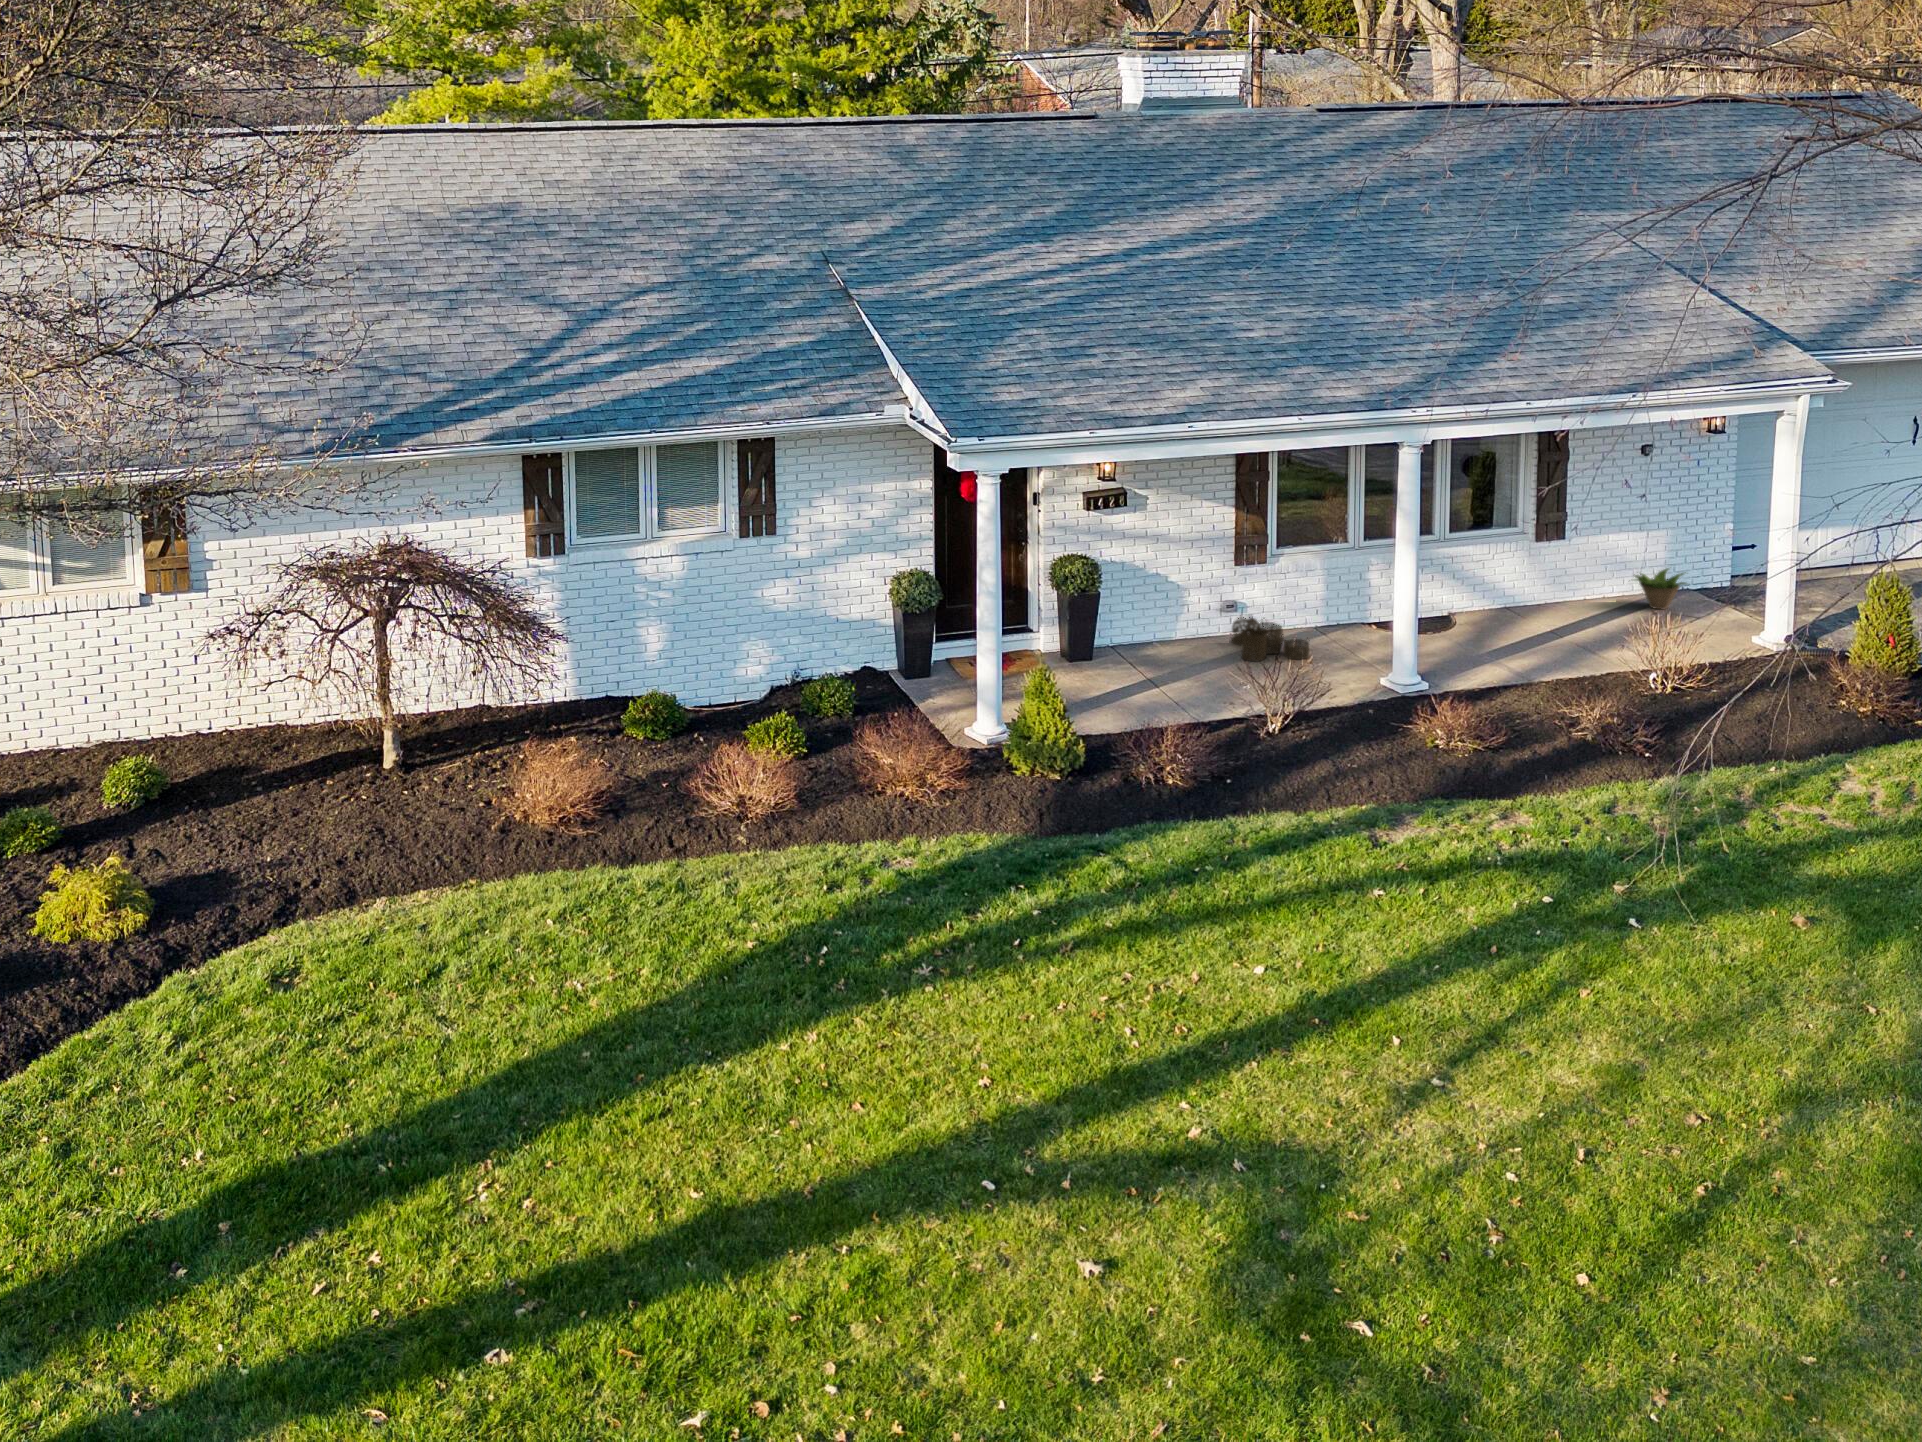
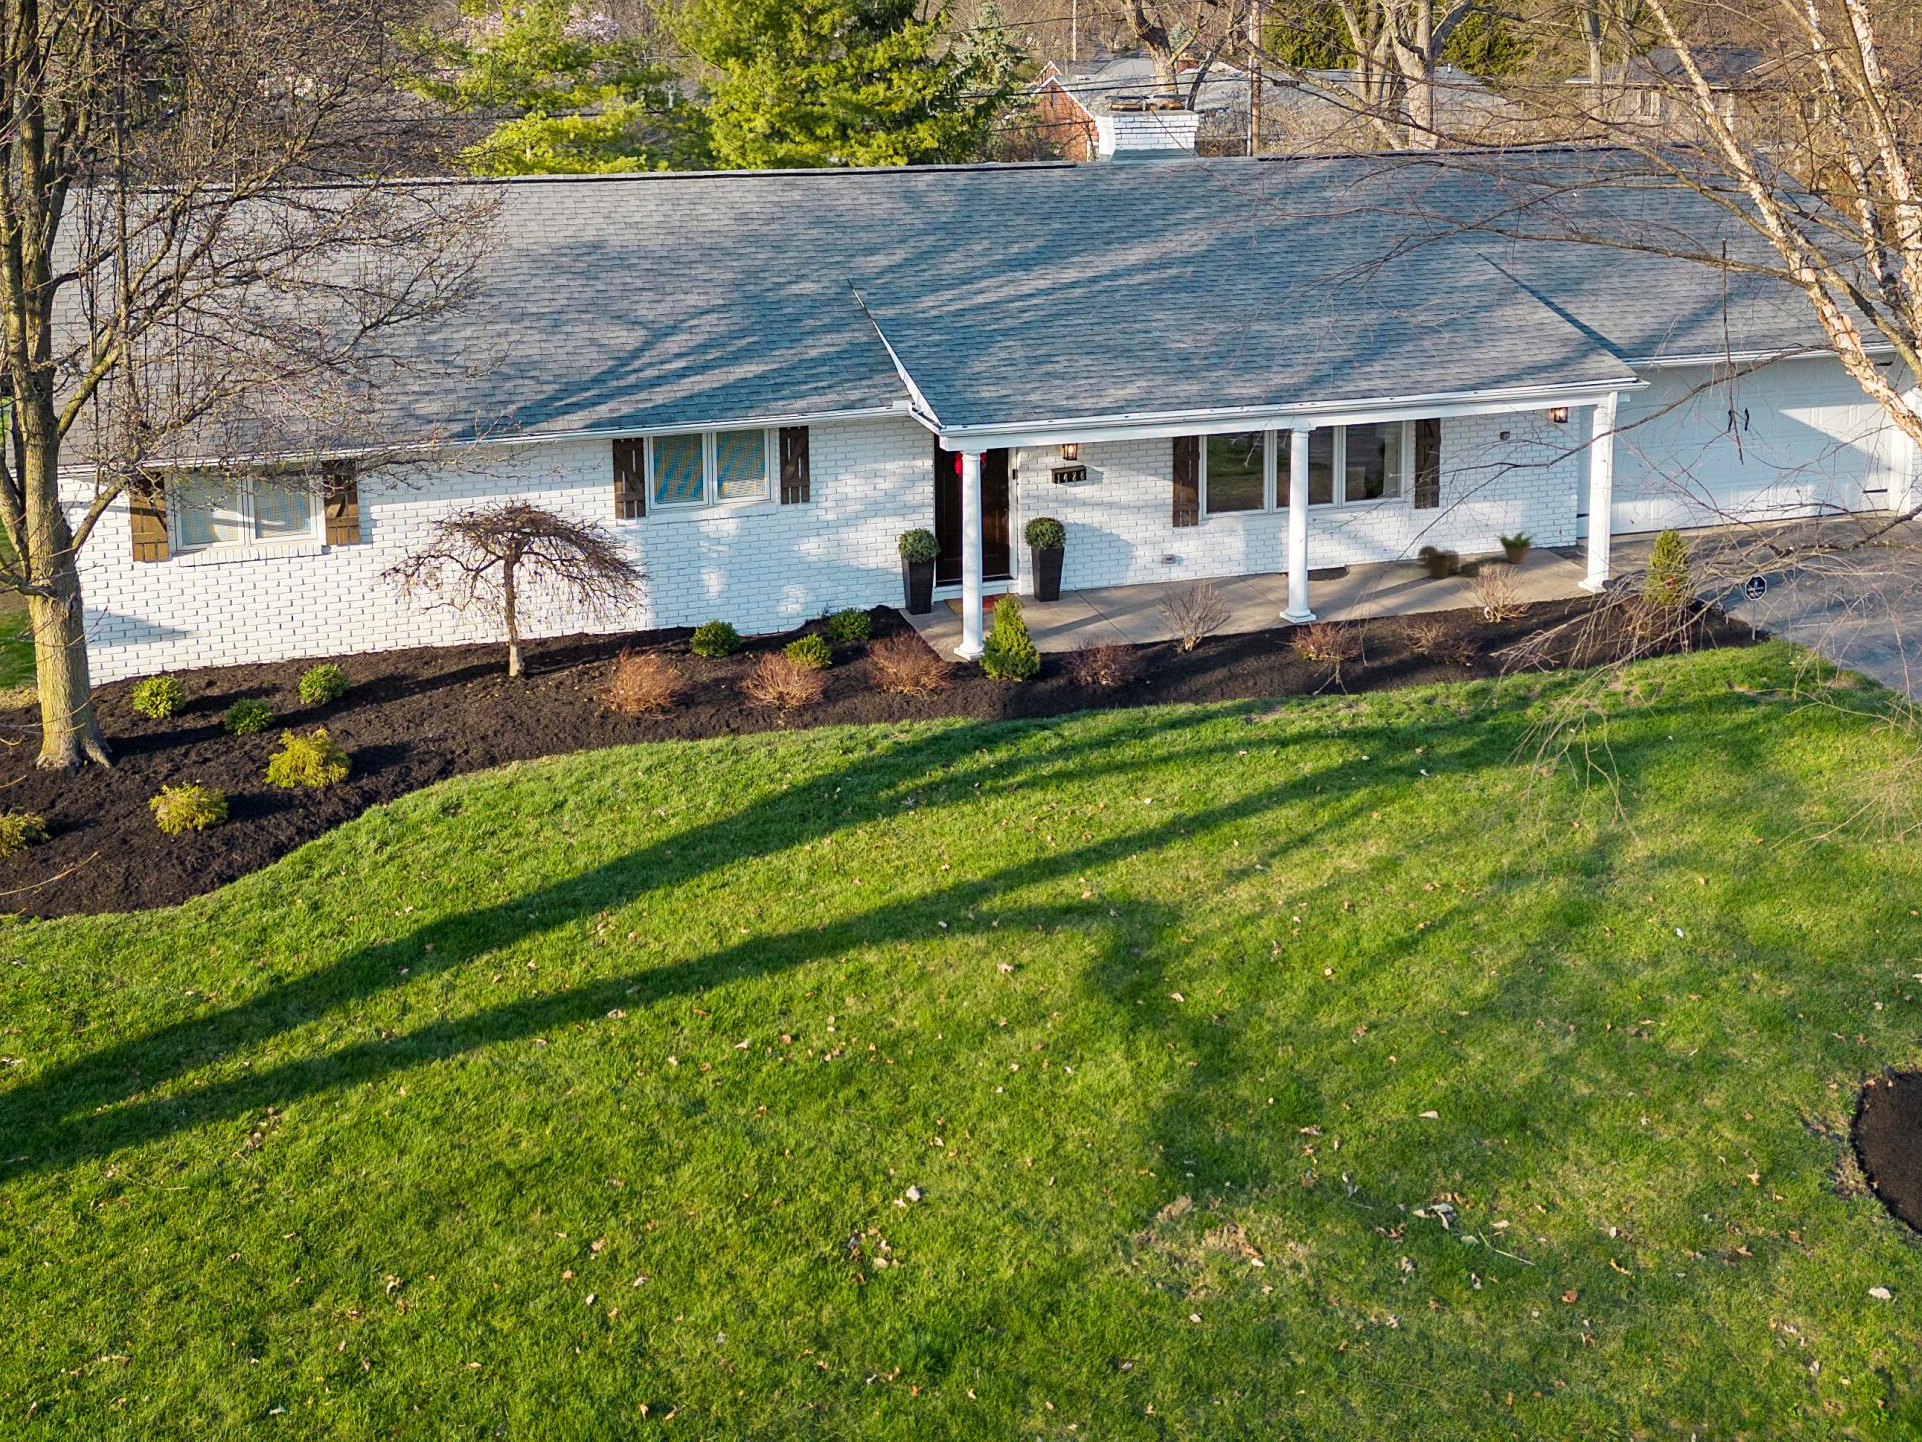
woven basket: present [1231,615,1310,661] -> present [1418,545,1480,578]

